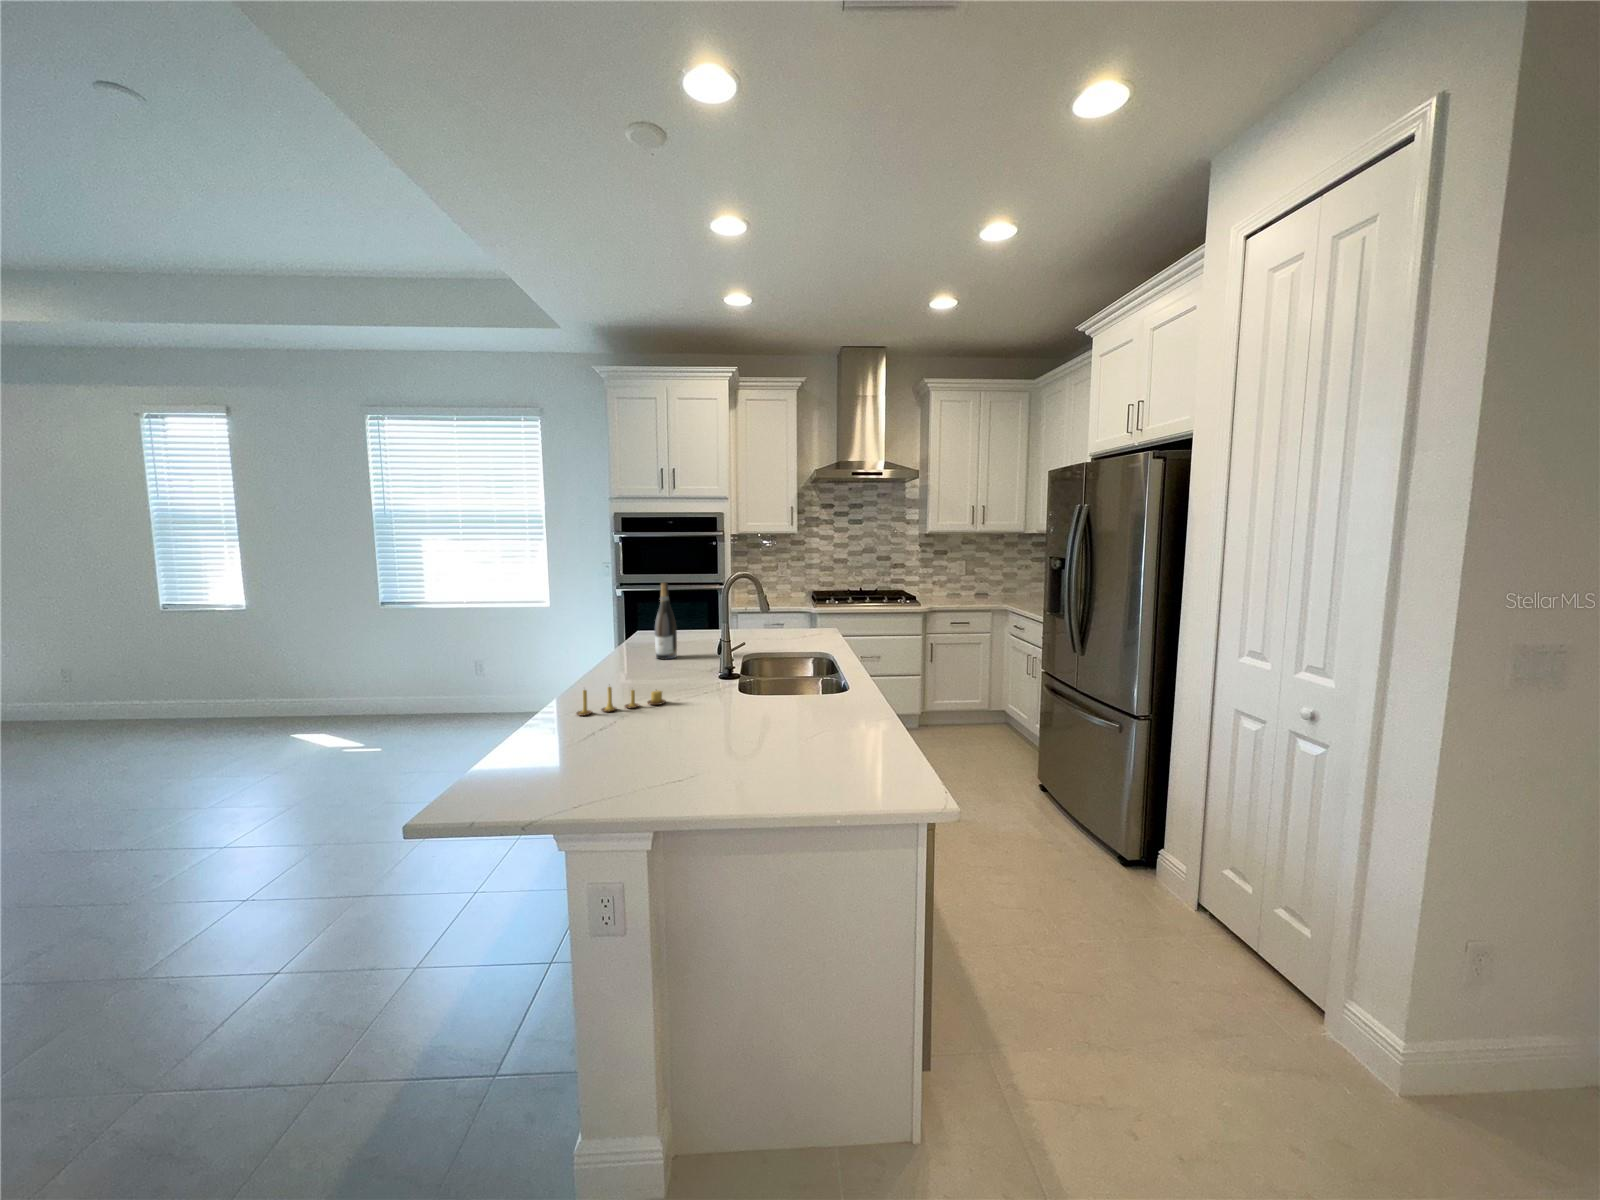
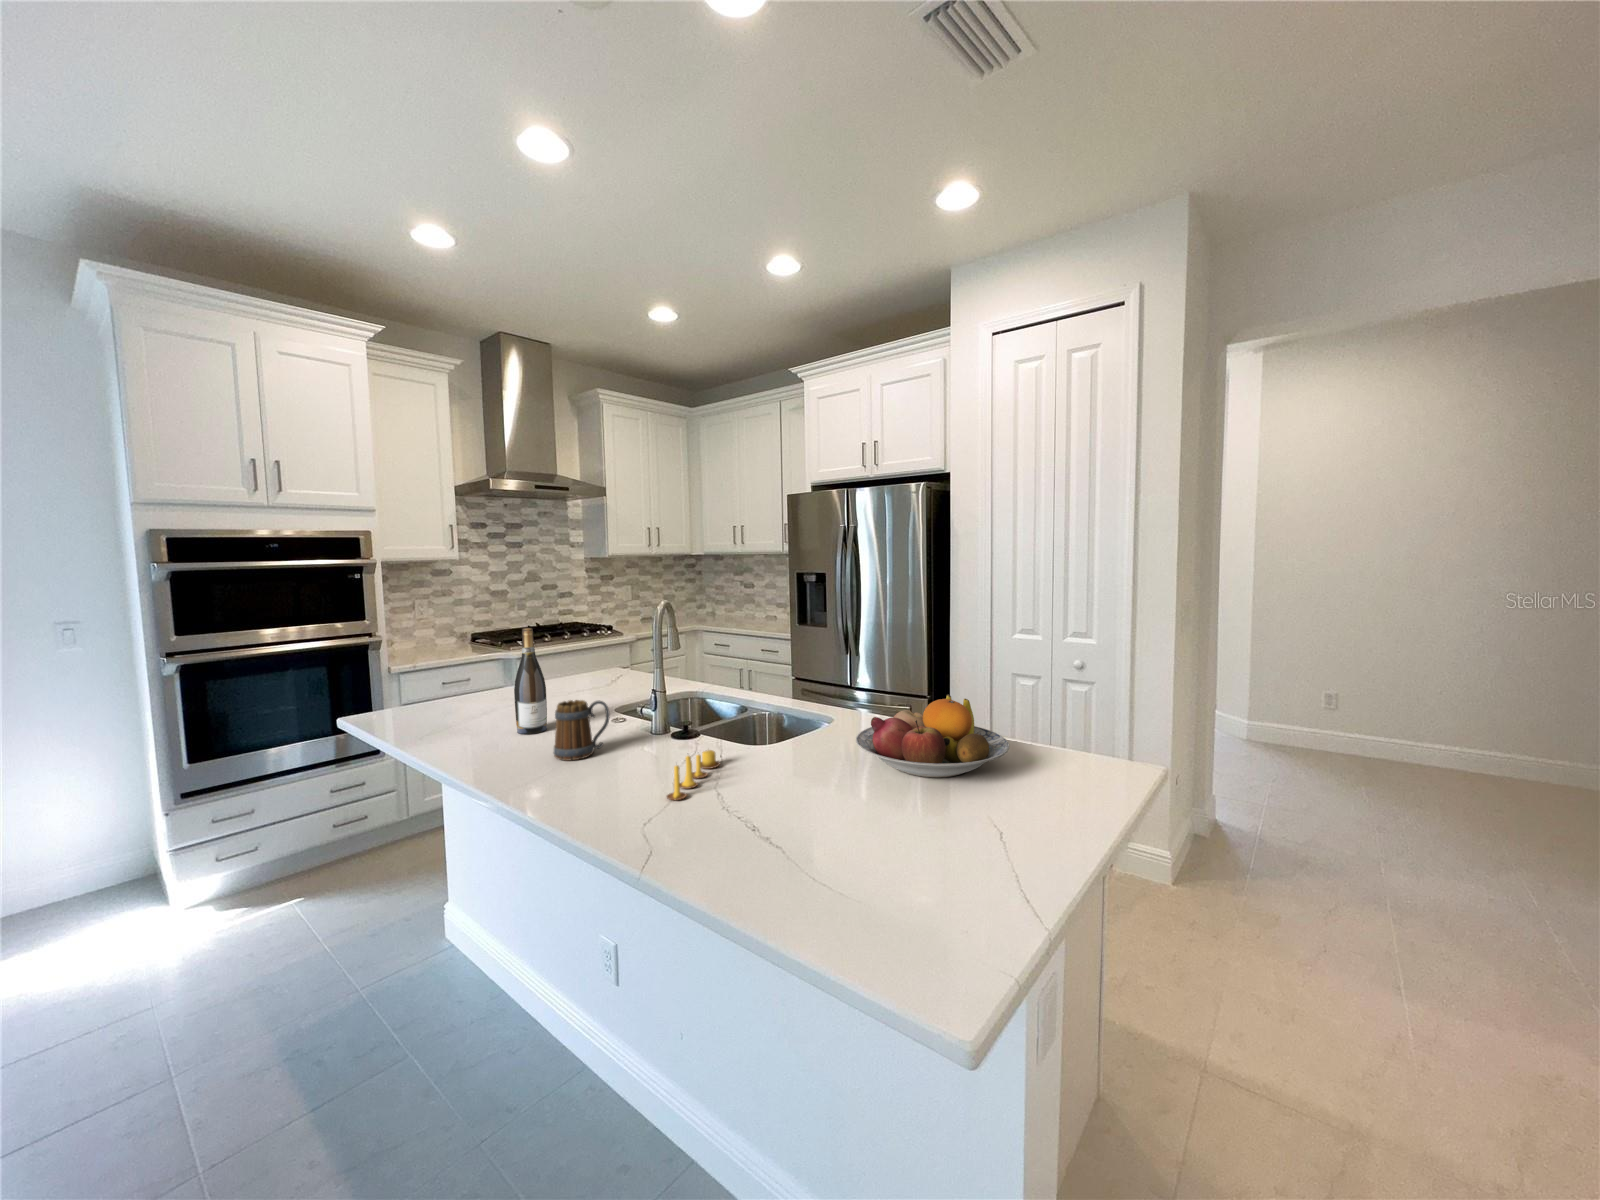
mug: none [618,636,655,679] -> present [554,700,610,761]
fruit bowl: none [681,689,841,769] -> present [856,694,1009,778]

